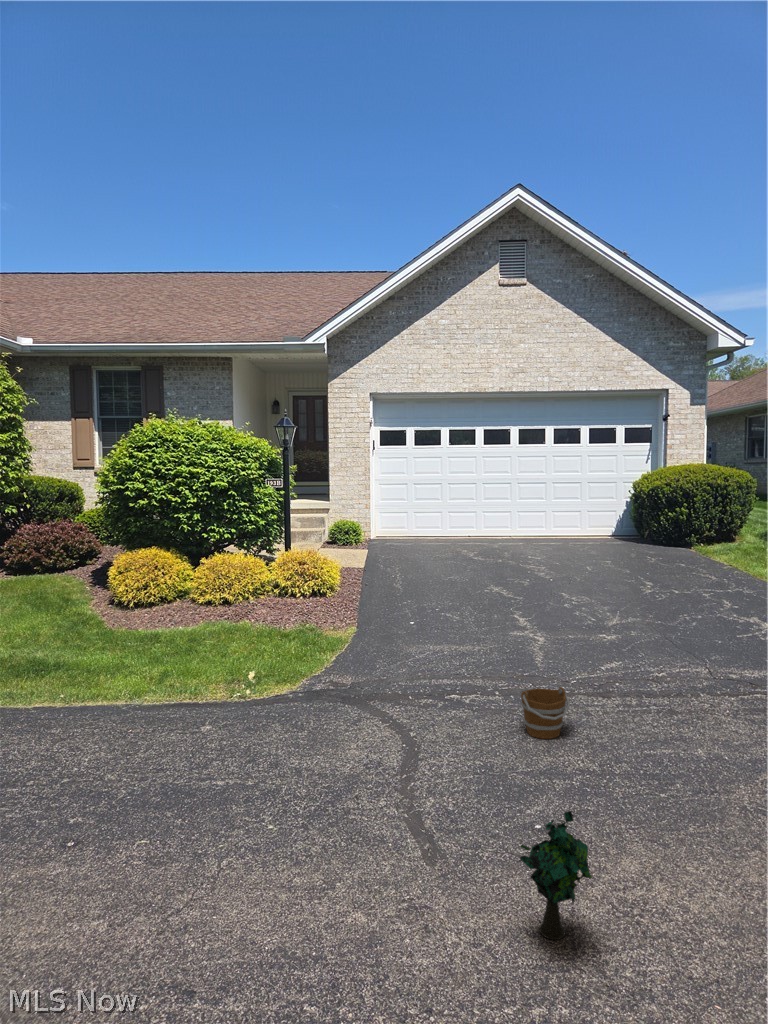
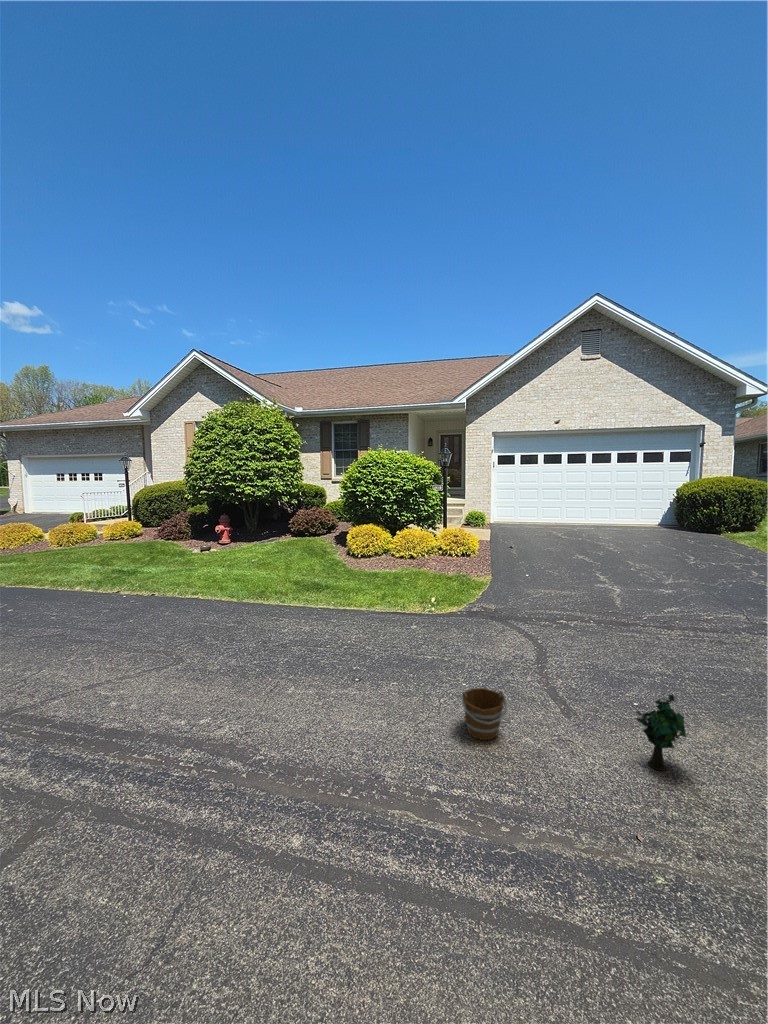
bucket: present [521,687,570,739] -> present [462,688,507,740]

